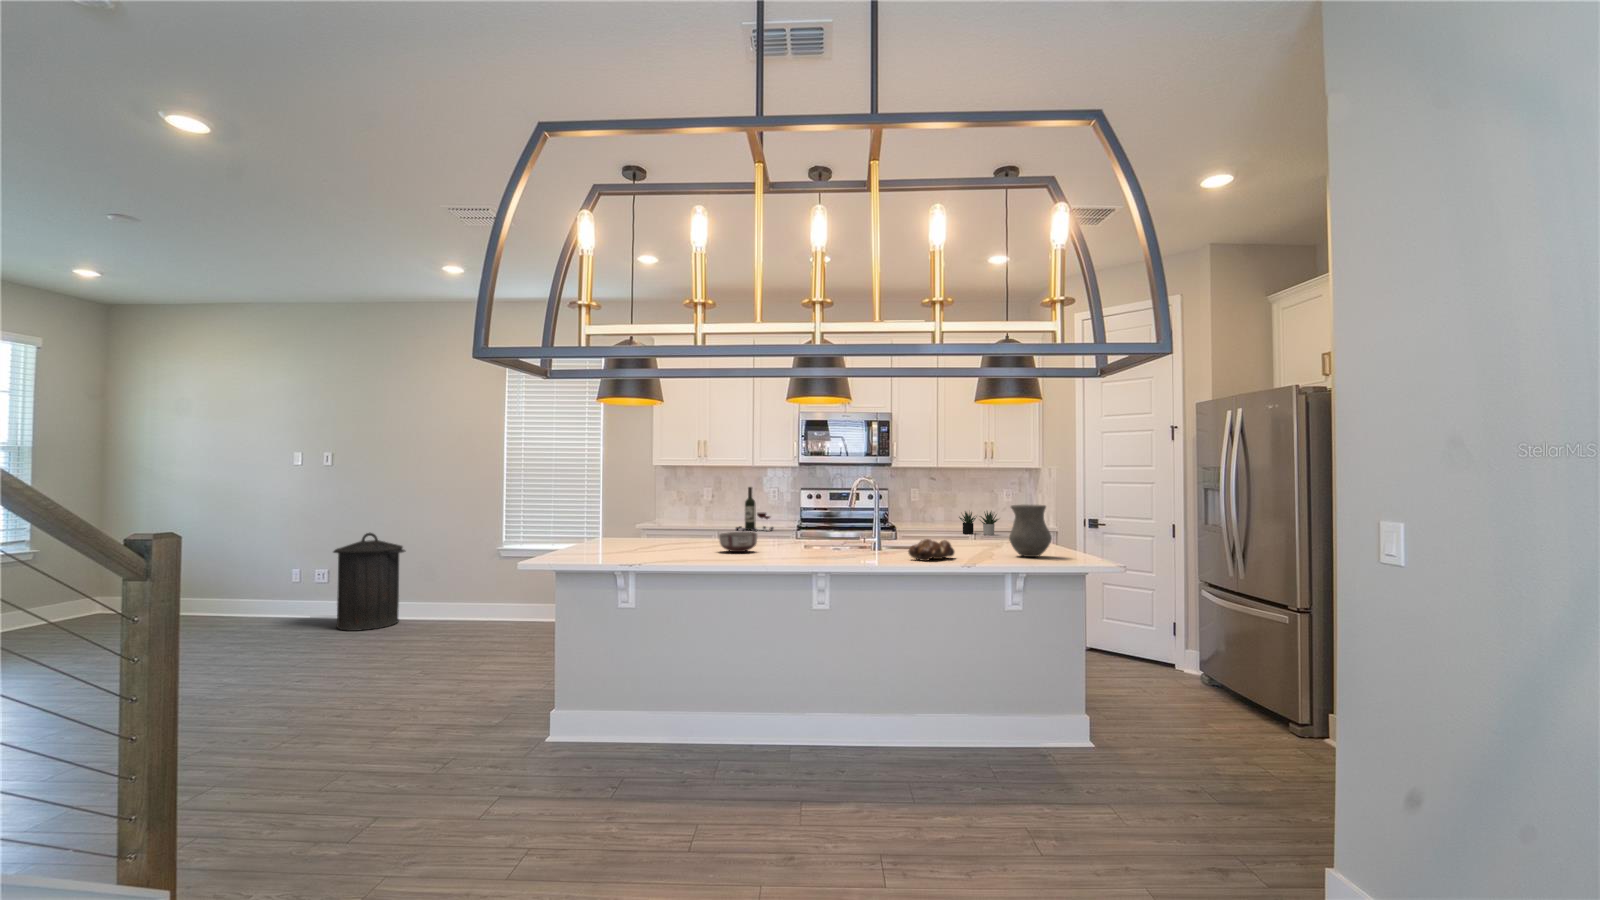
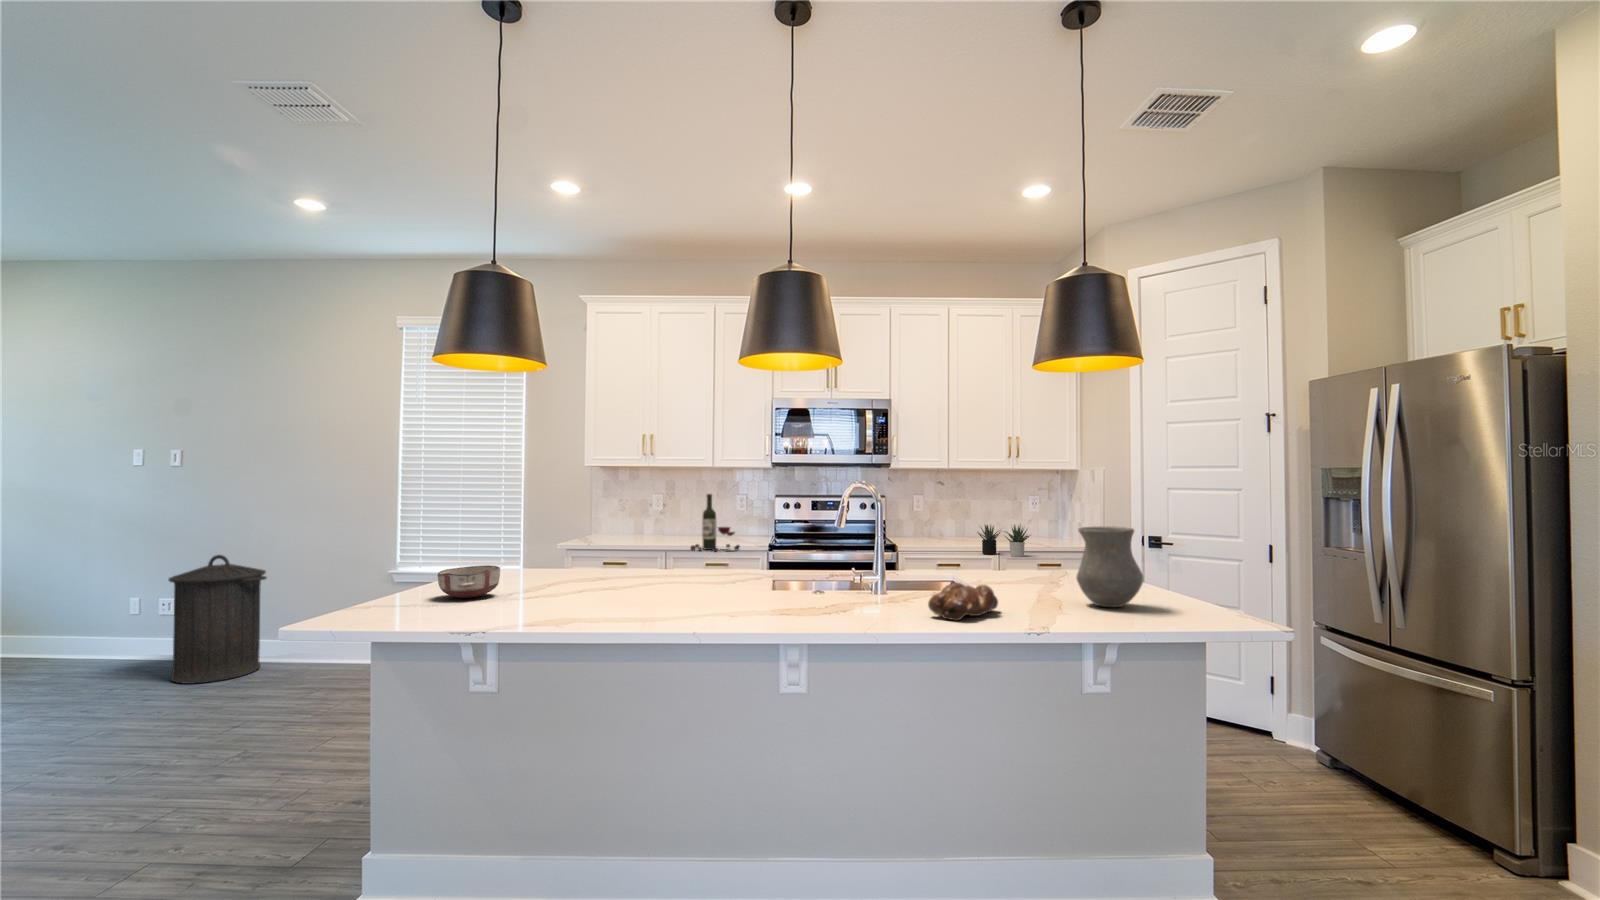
ceramic bowl: present [719,532,757,552] -> present [438,565,500,598]

